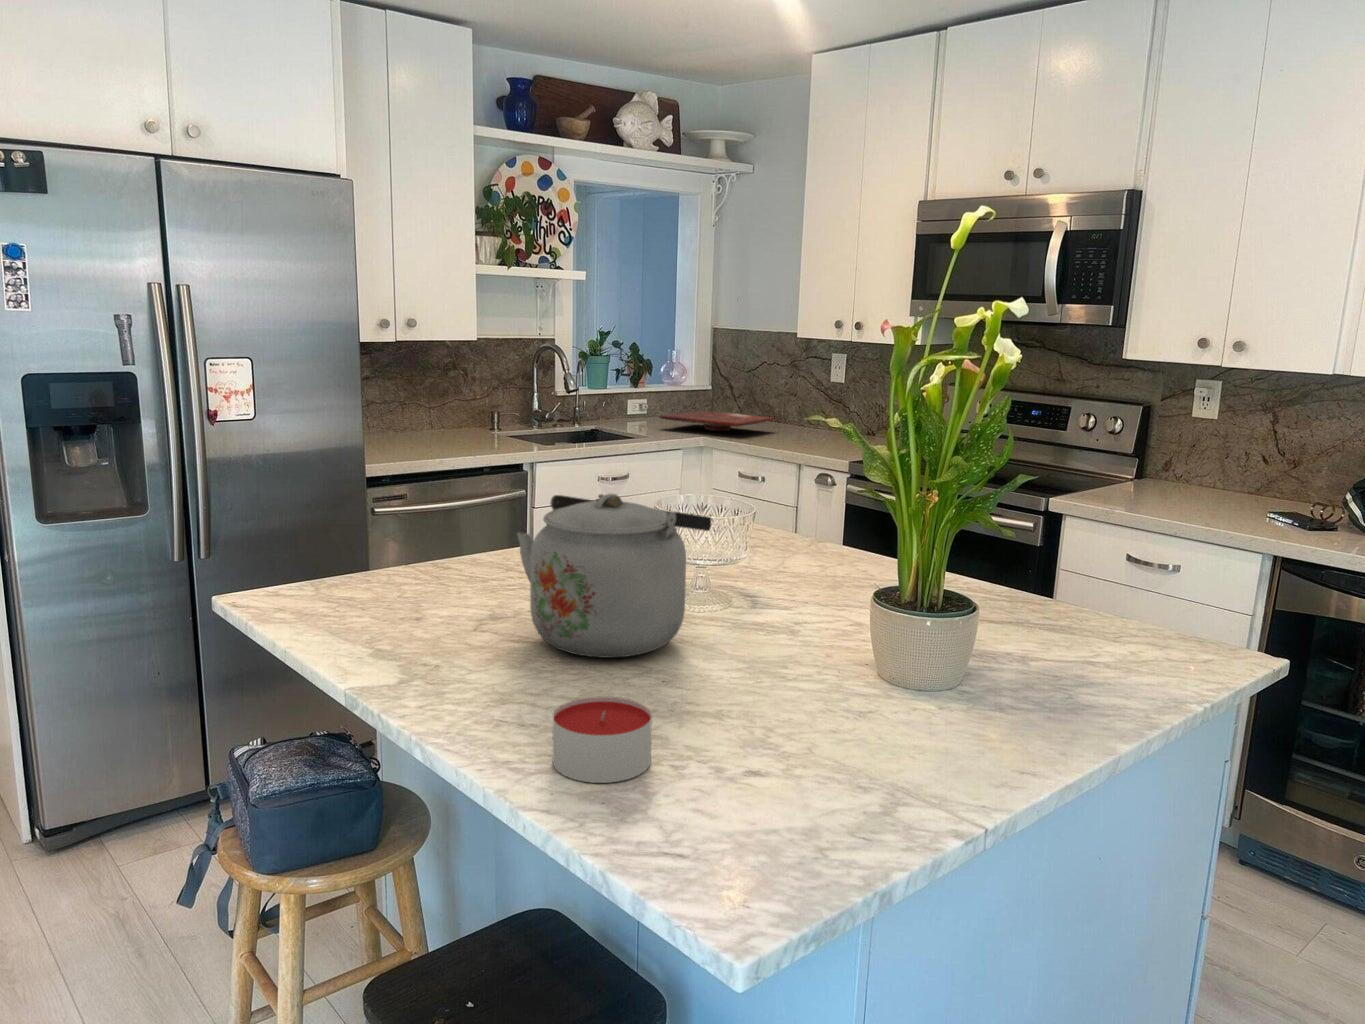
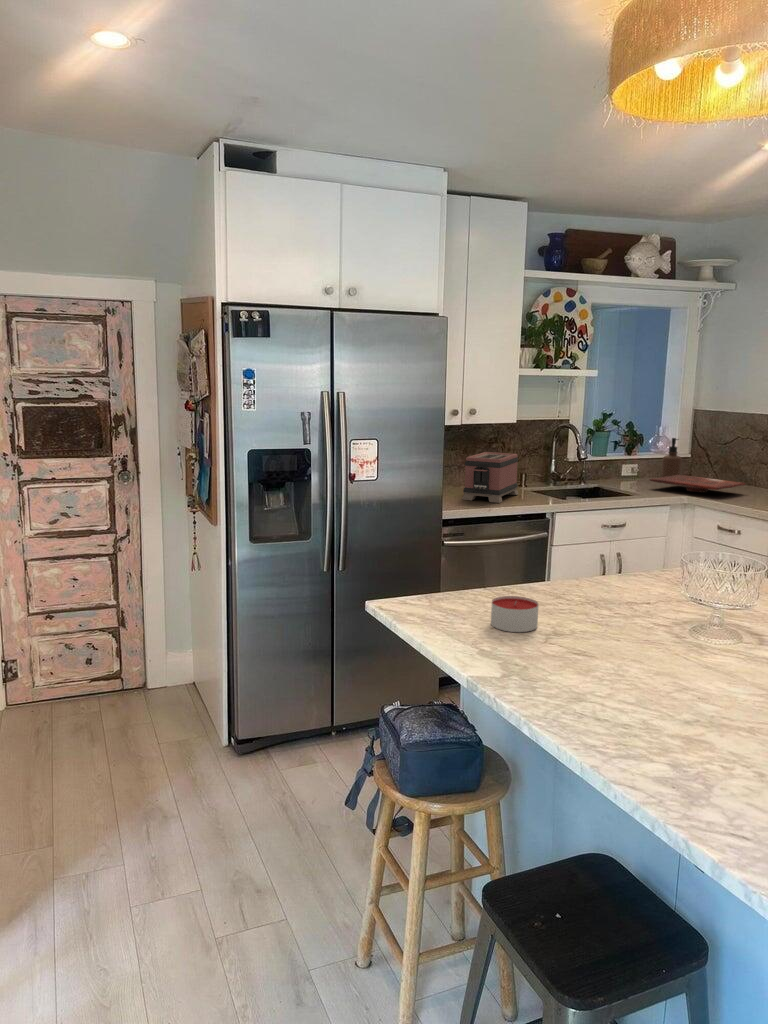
soap dispenser: none [677,363,701,419] -> present [661,438,682,477]
toaster: none [400,382,484,451] -> present [462,452,518,503]
kettle: present [517,494,712,658] -> none [580,554,732,676]
candle: present [553,696,652,783] -> present [491,596,539,632]

